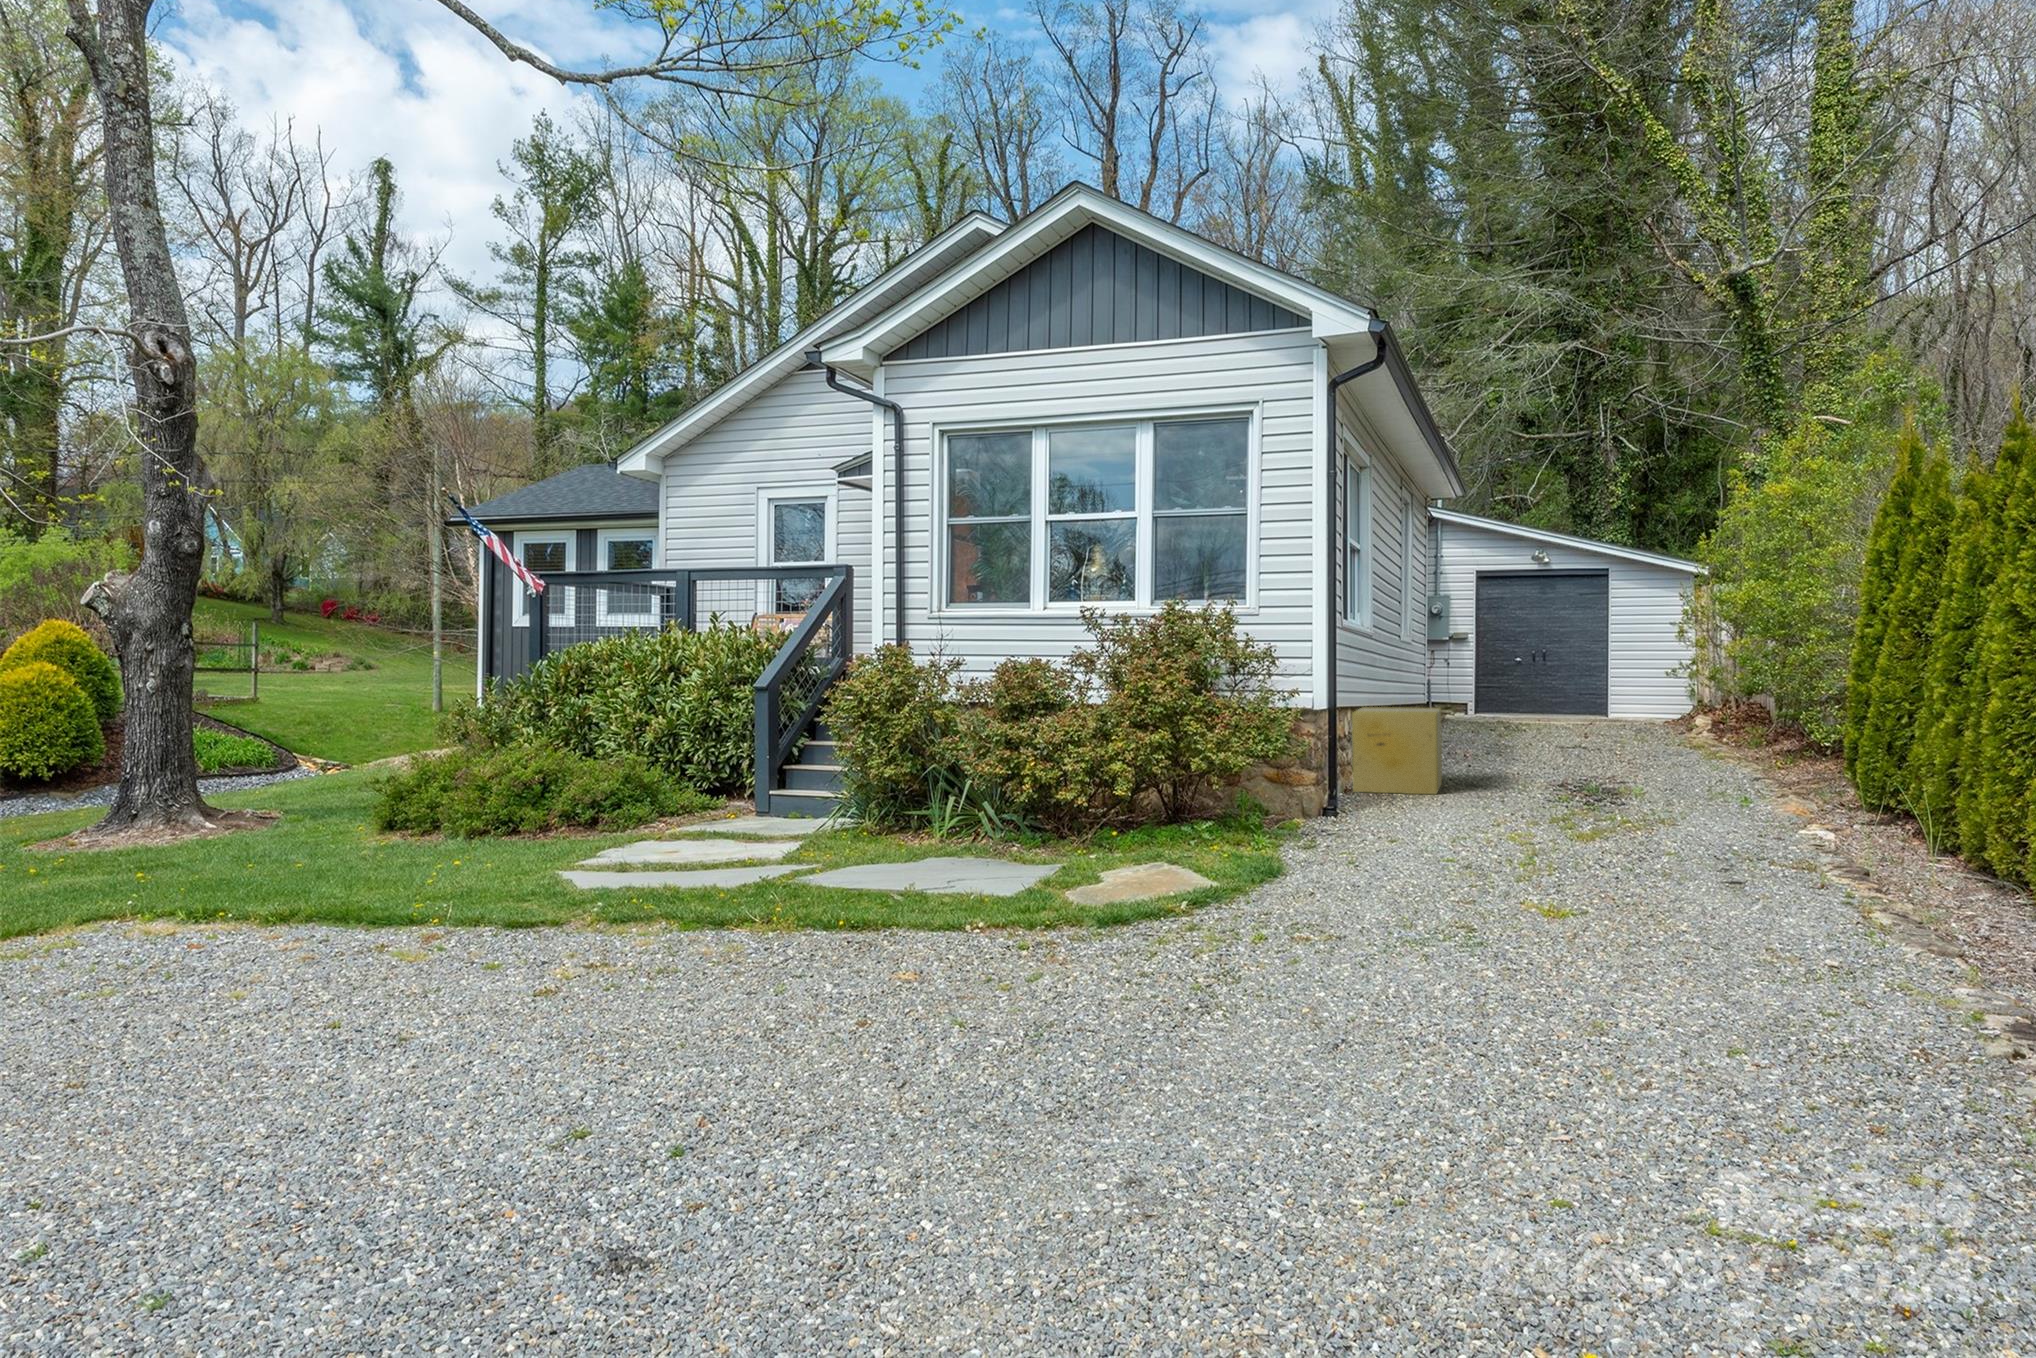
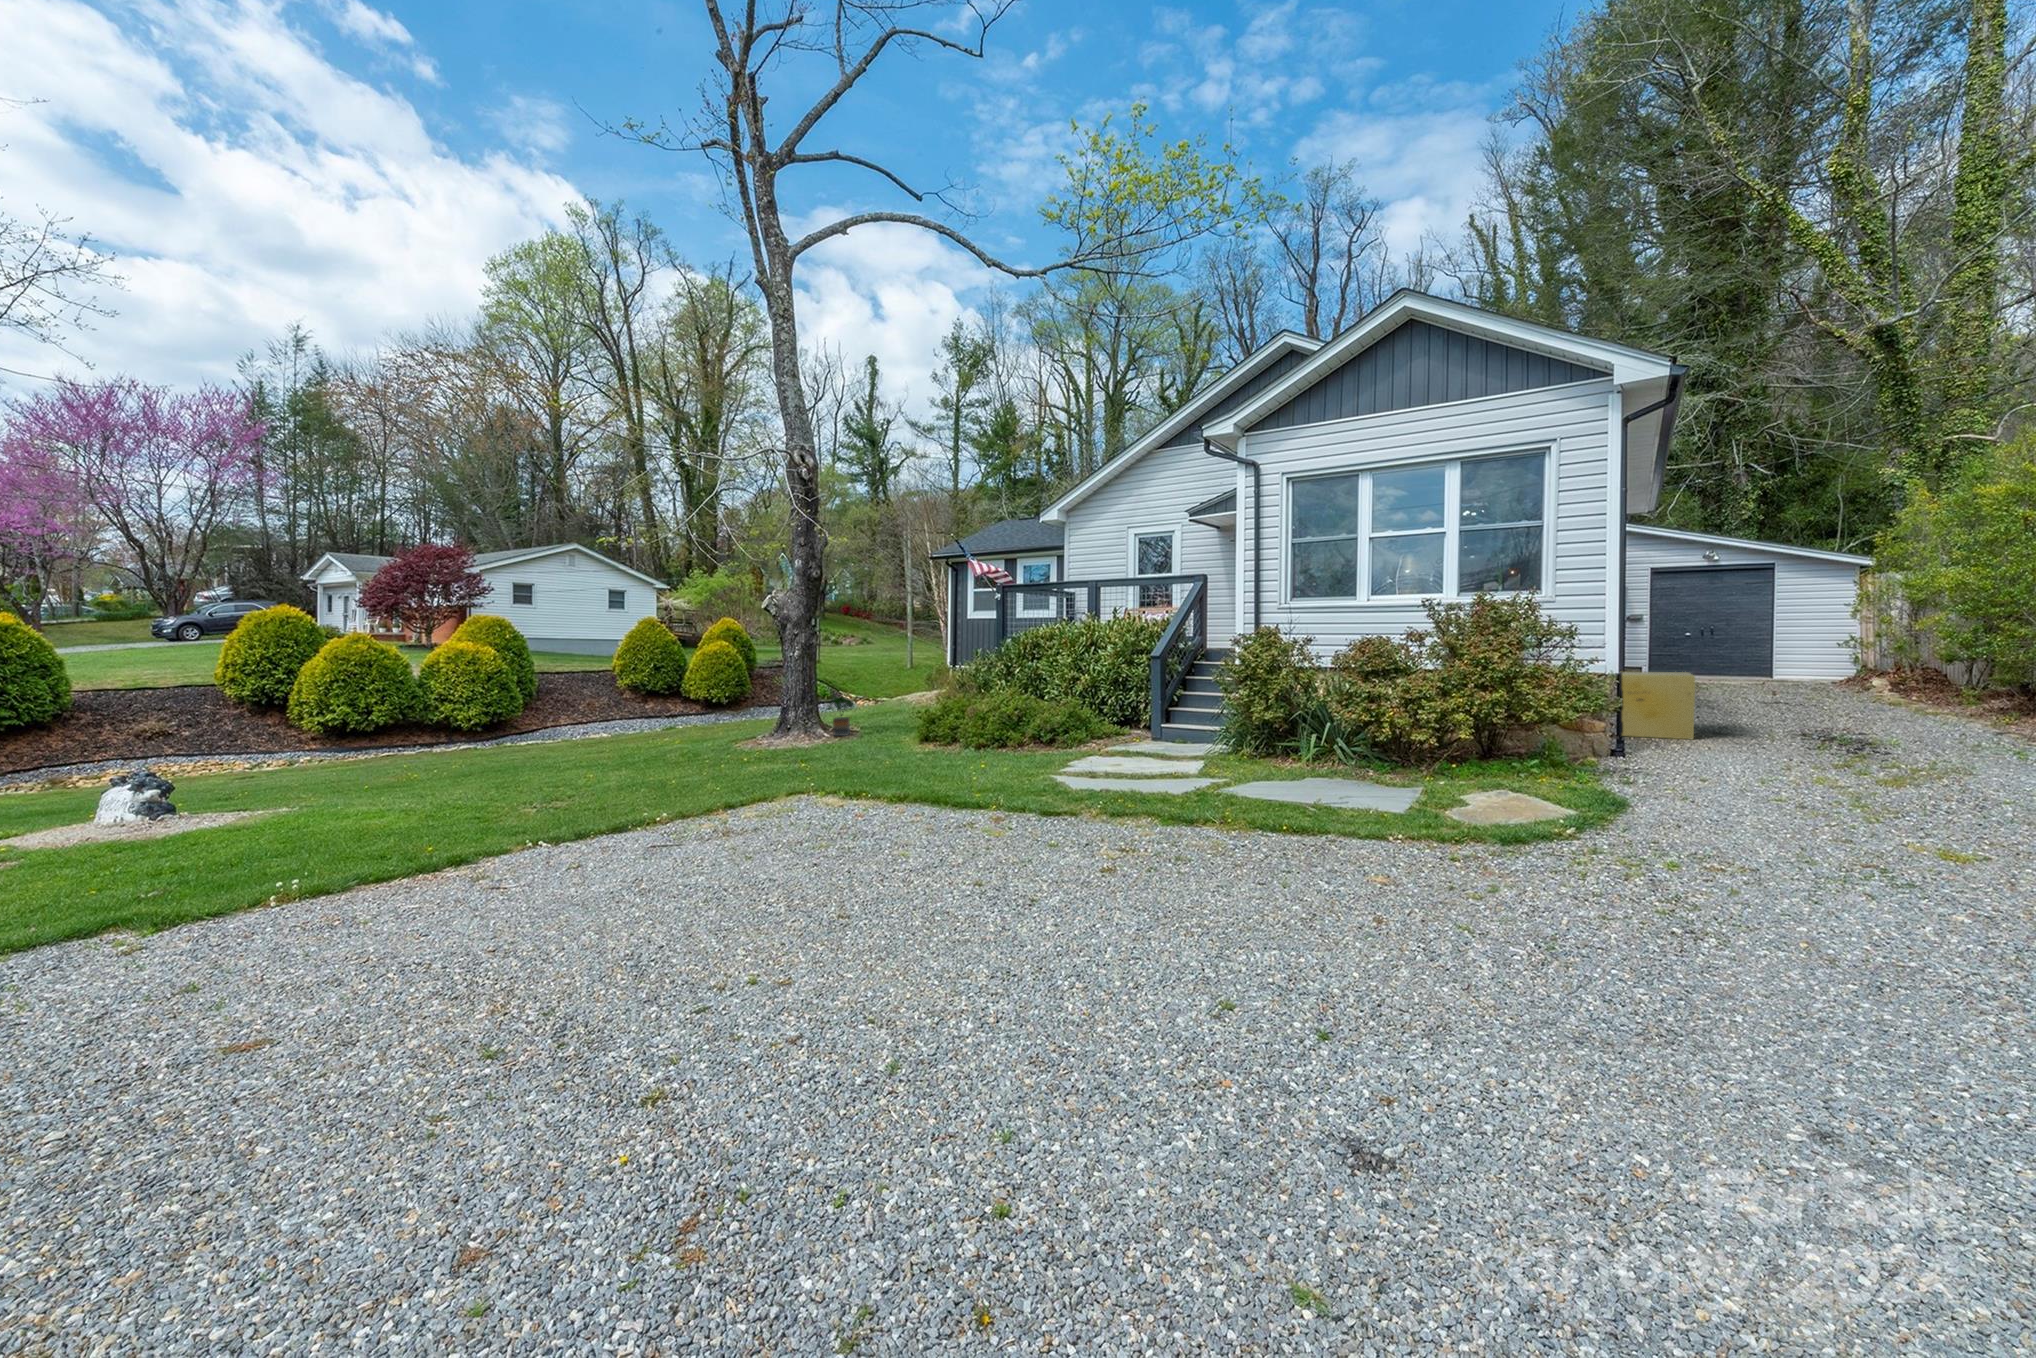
potted tree: none [197,756,256,825] -> present [829,697,854,736]

